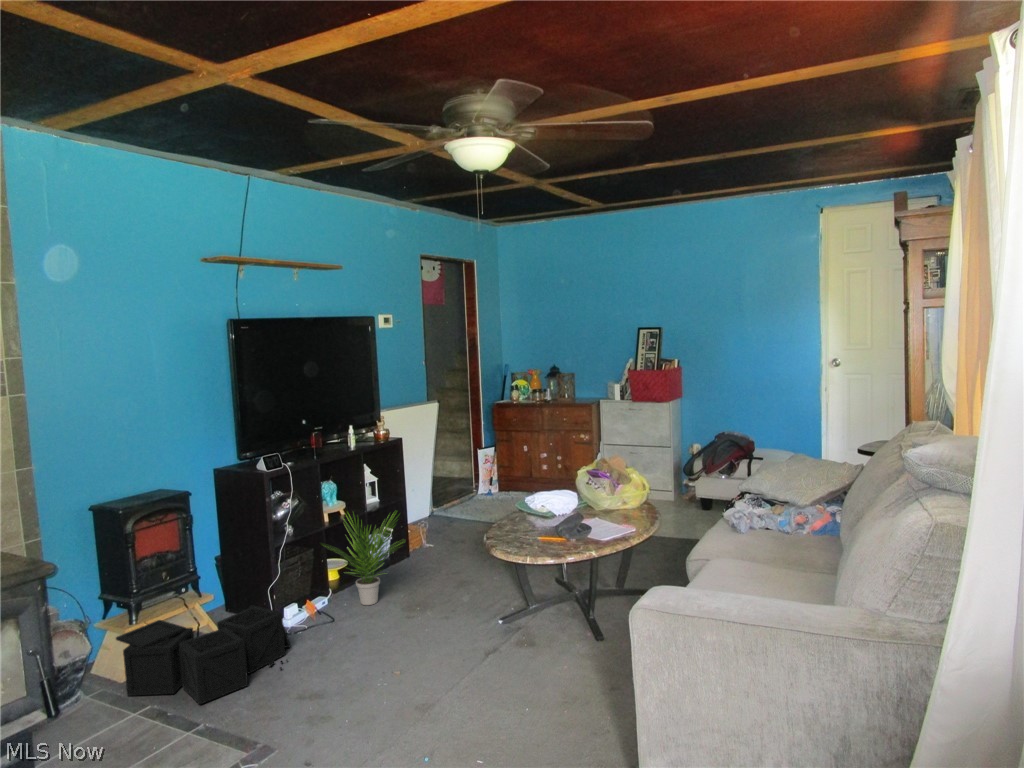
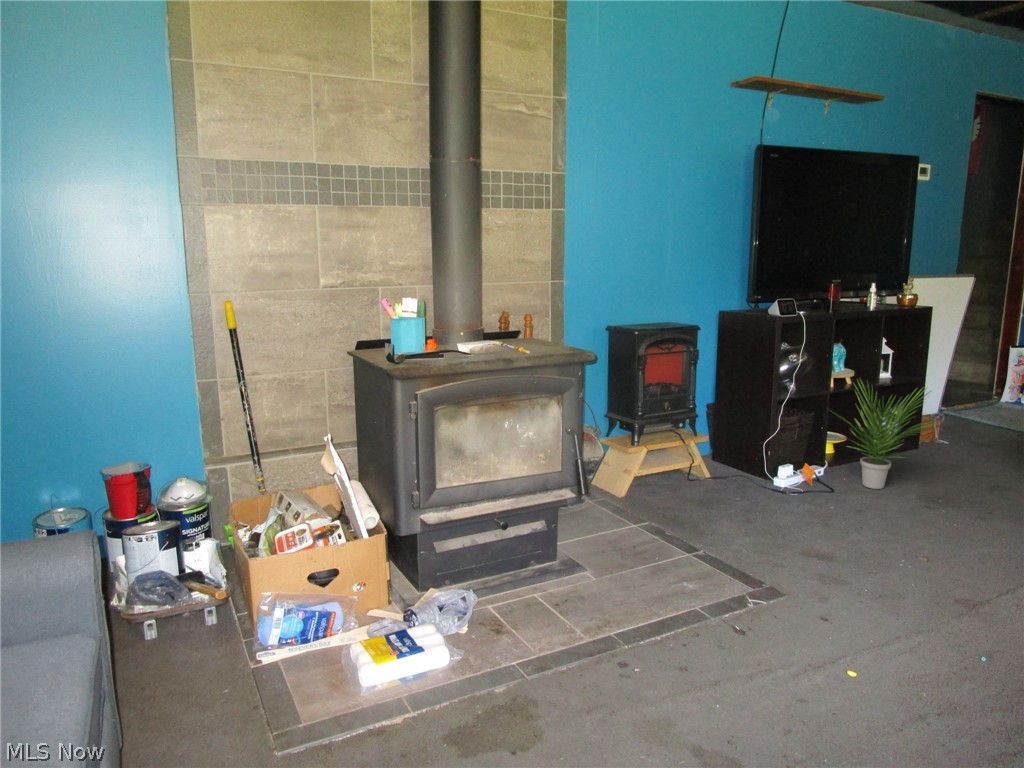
storage bin: present [116,605,291,704] -> none [622,447,785,533]

